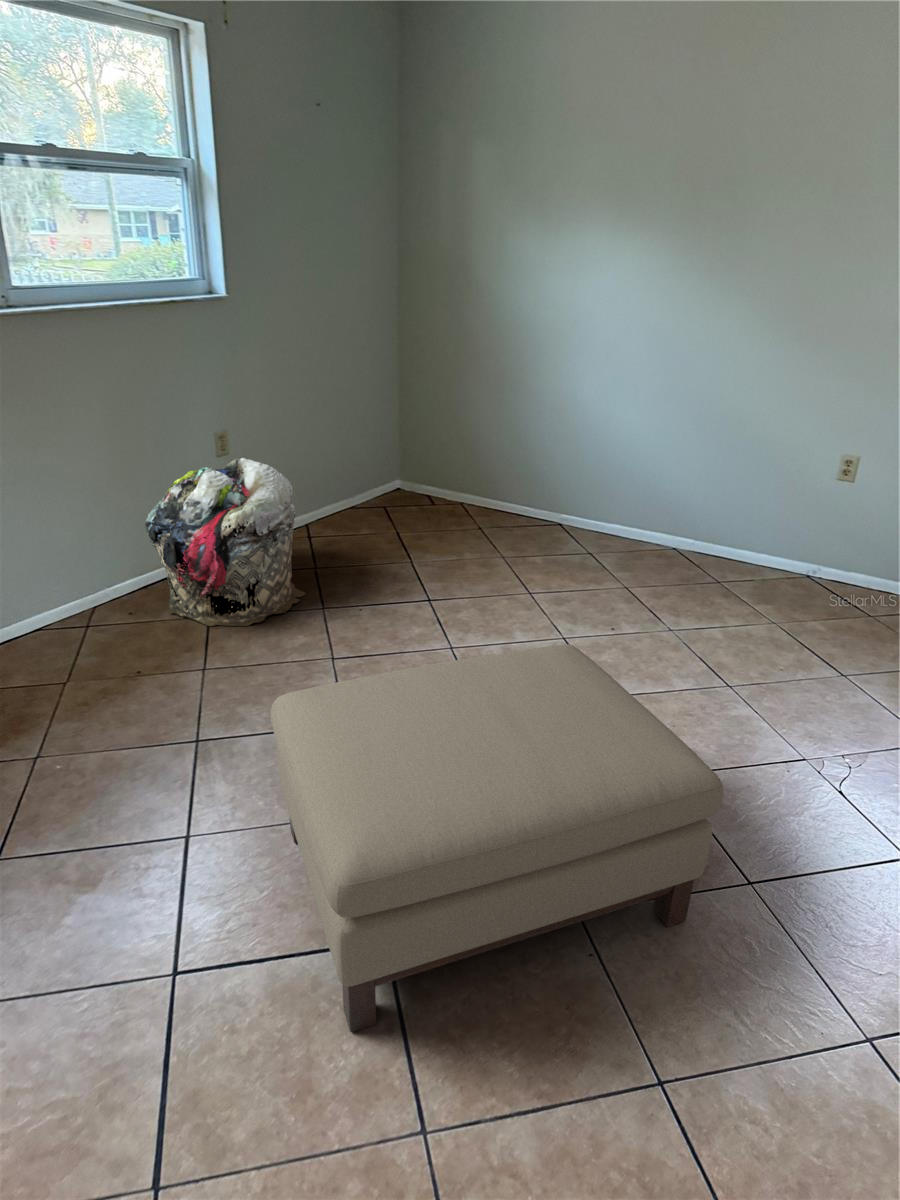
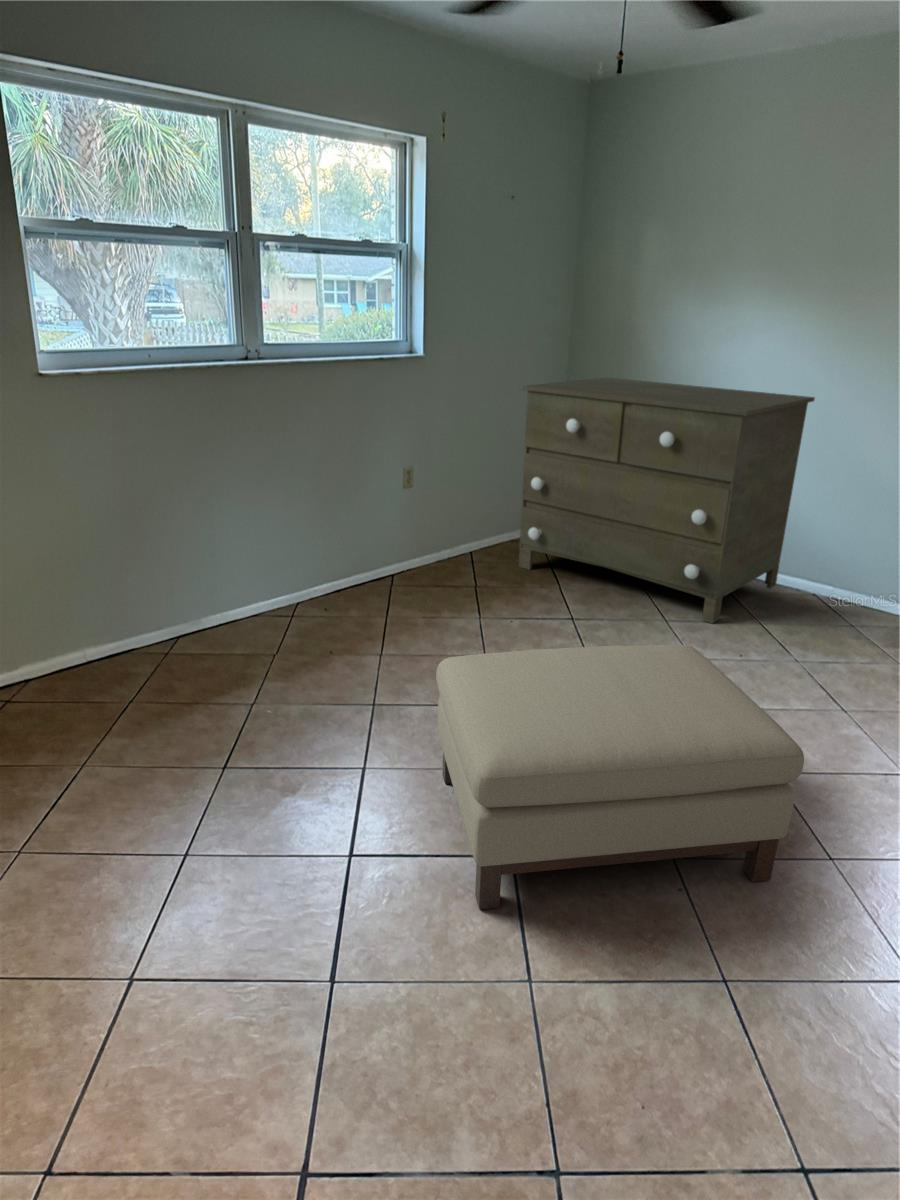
dresser: none [349,321,662,591] -> present [519,377,815,623]
laundry basket: present [145,458,306,626] -> none [341,486,467,627]

